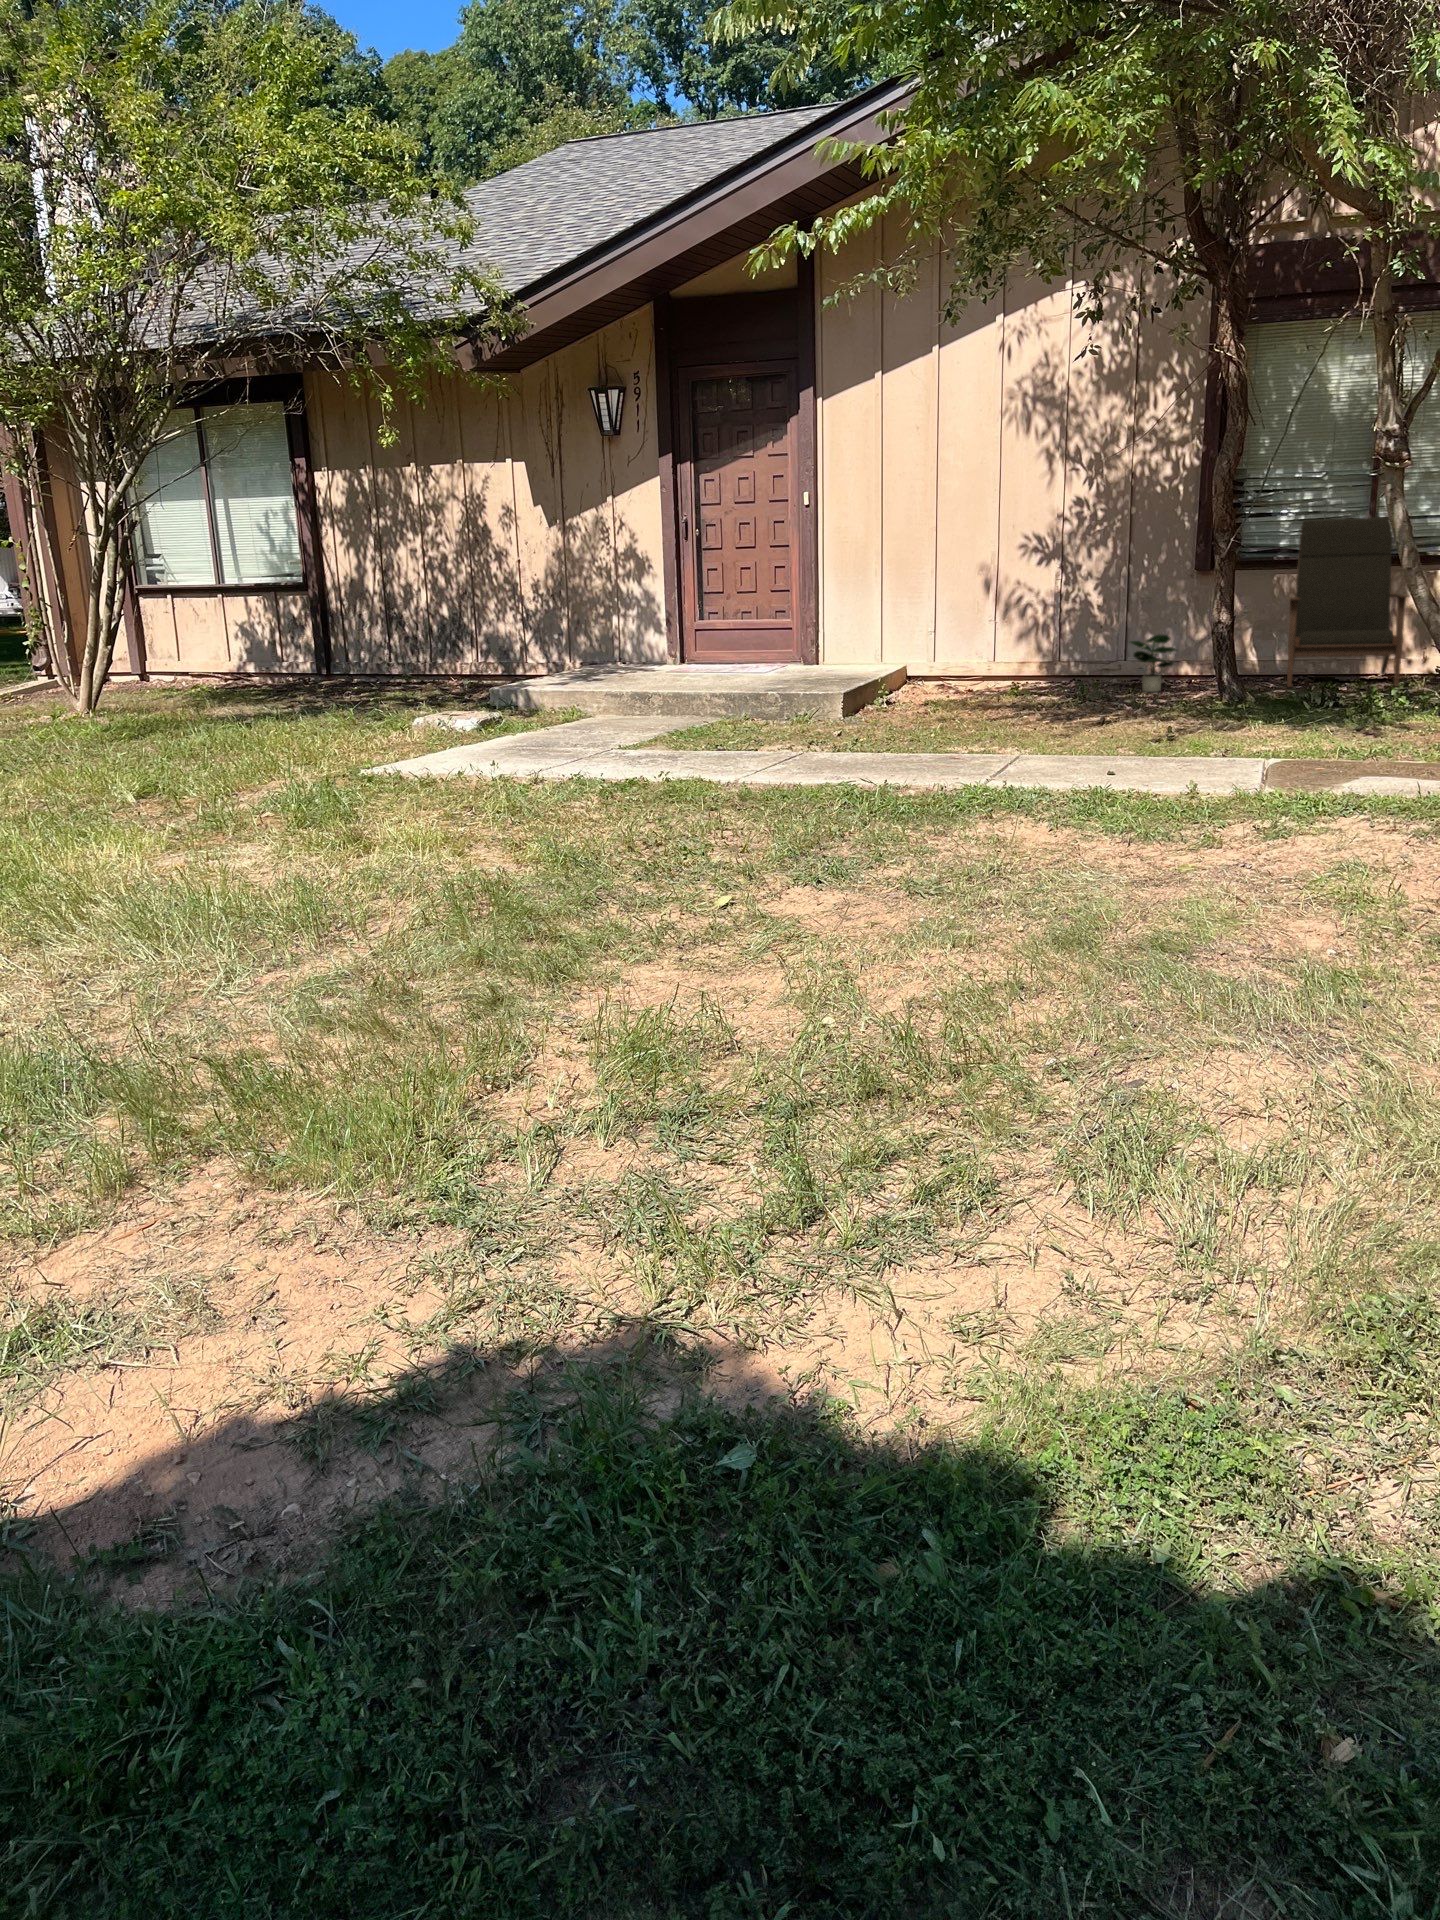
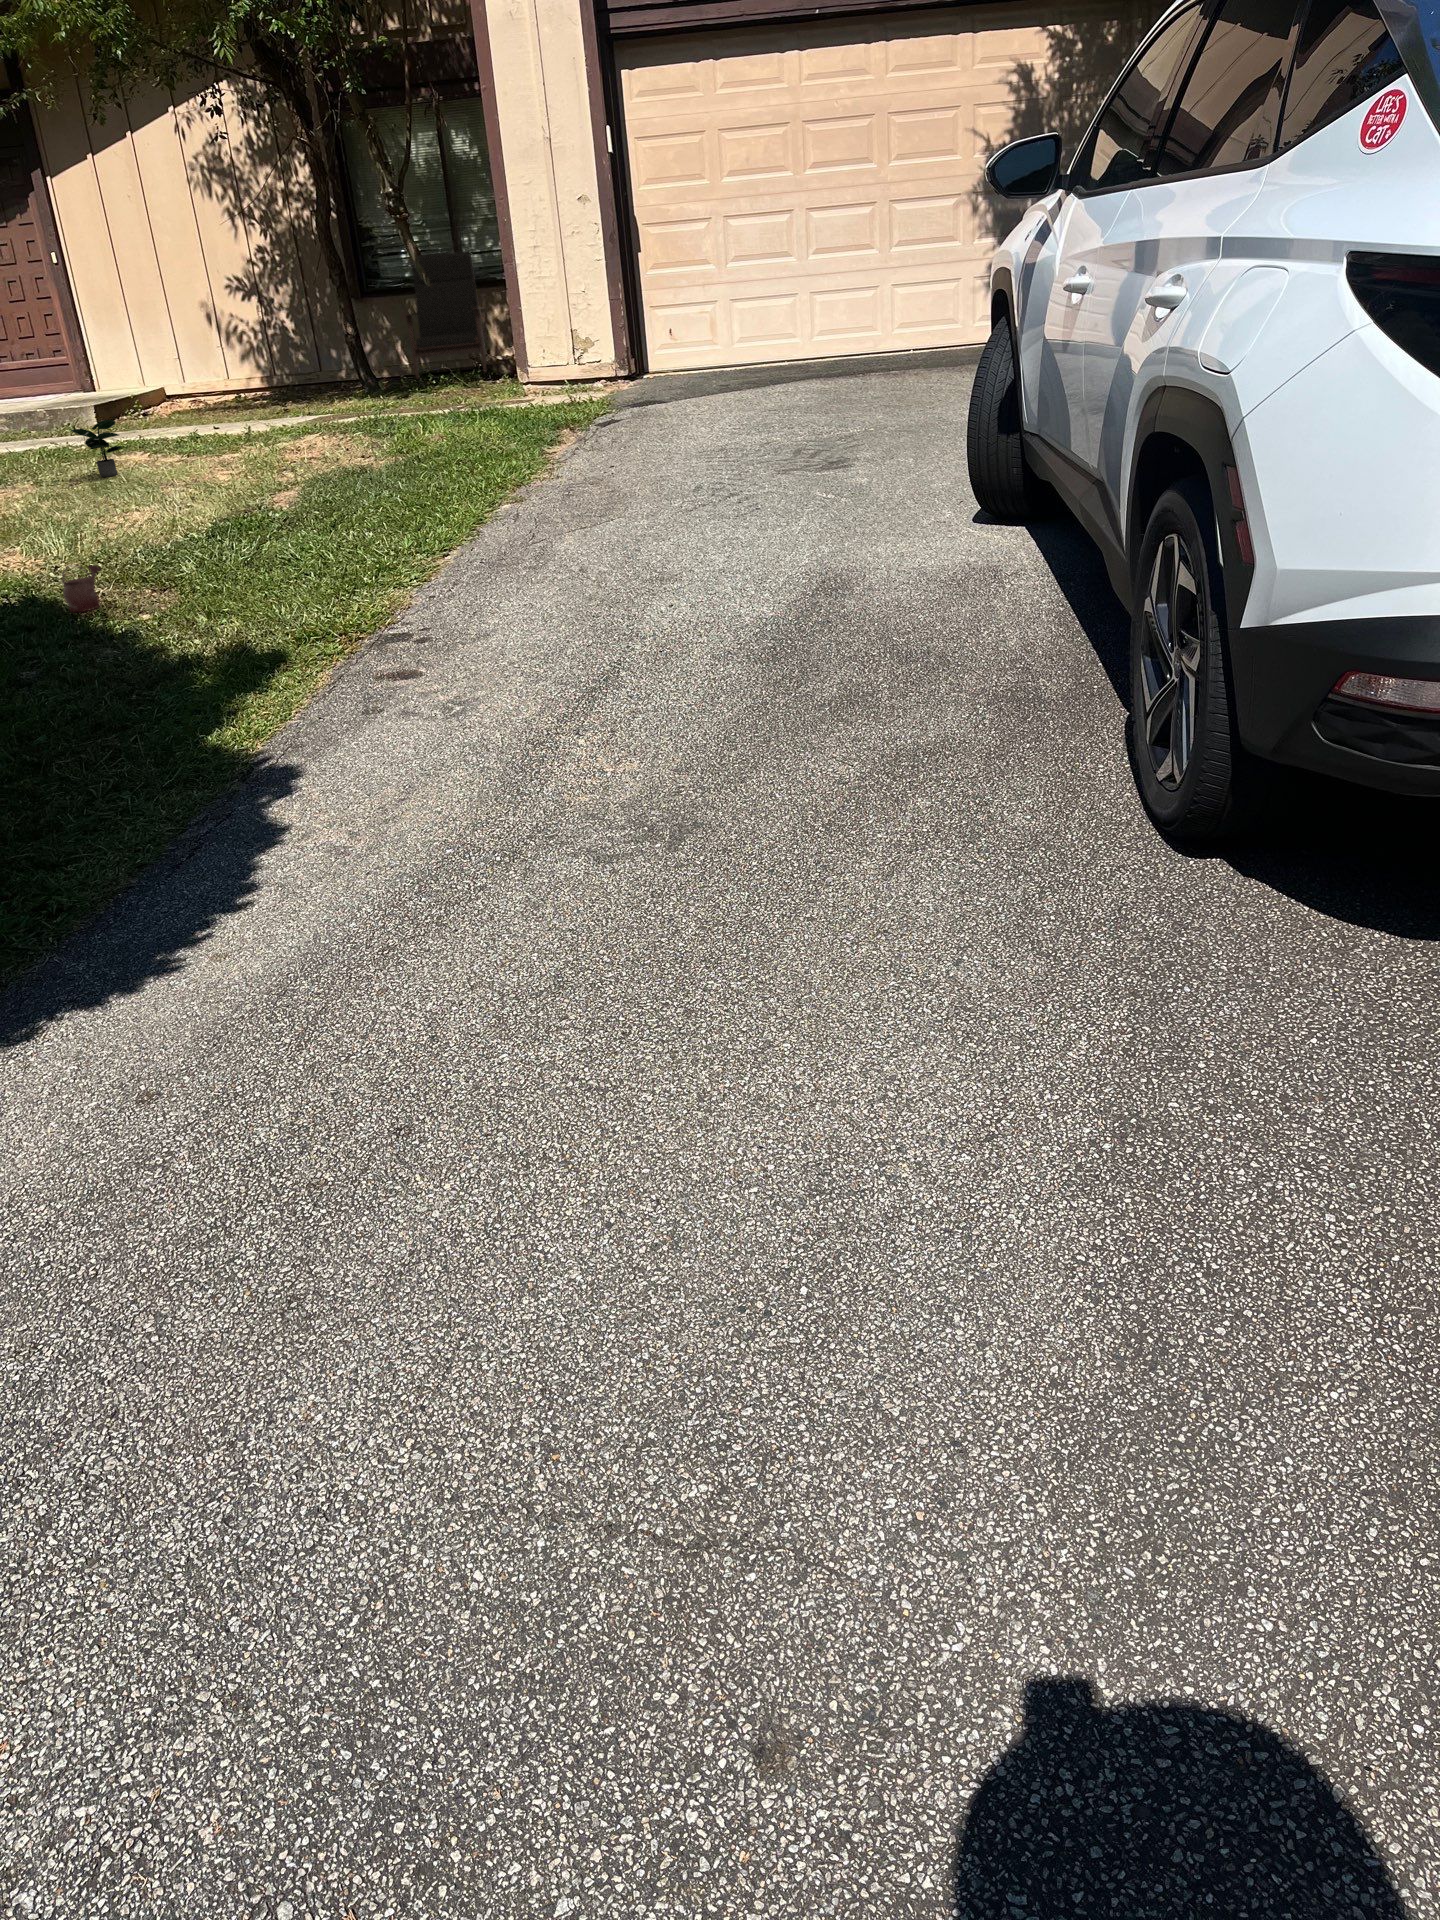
potted plant: present [1130,634,1177,692] -> present [71,420,122,477]
watering can: none [1118,1176,1205,1311] -> present [62,565,101,612]

